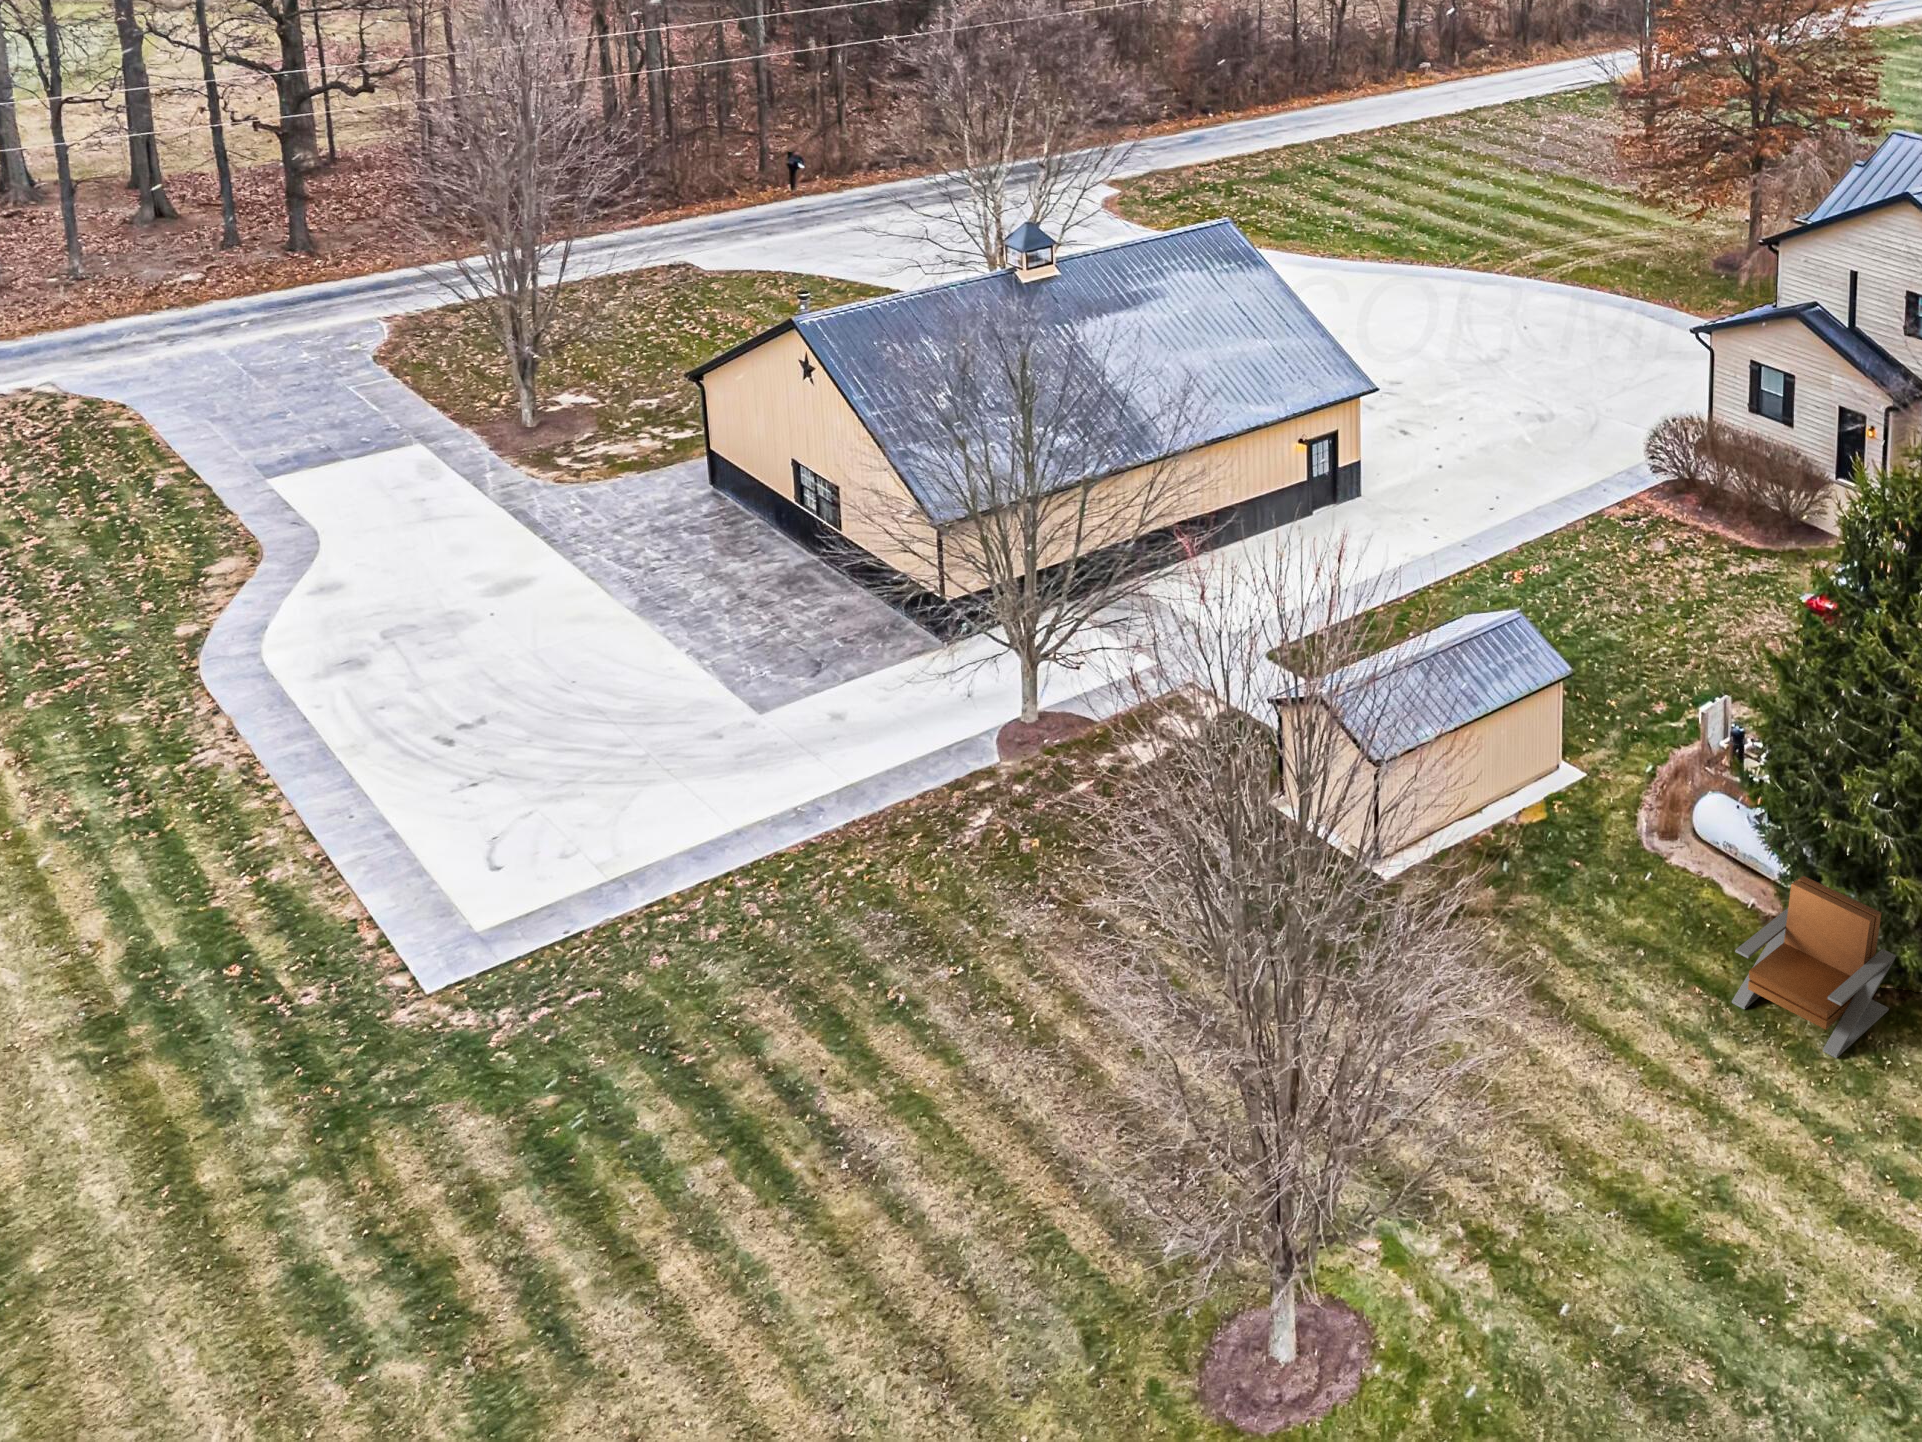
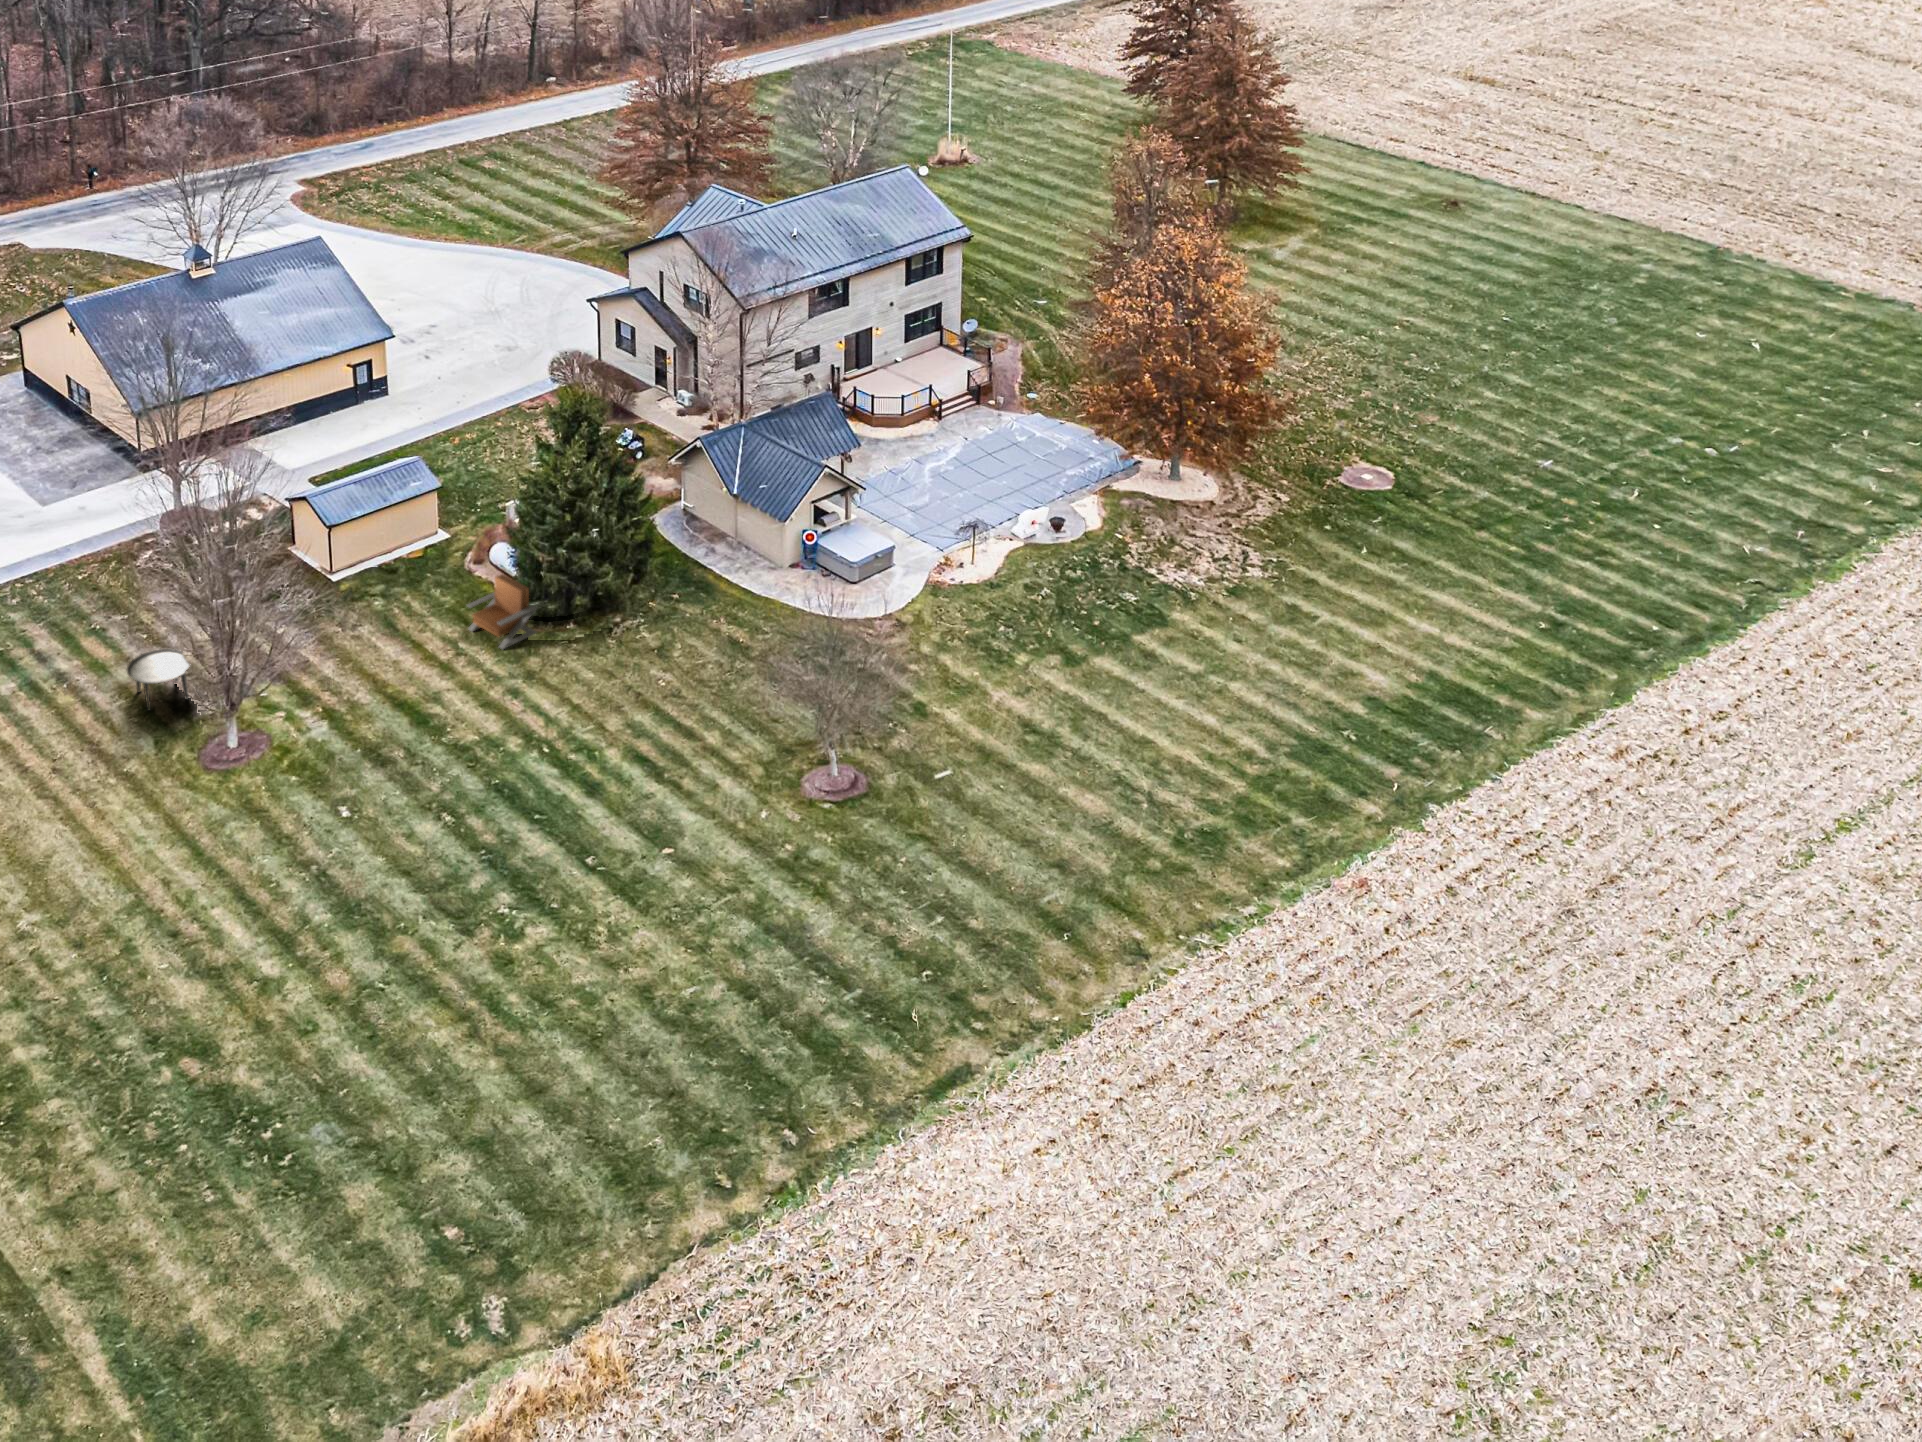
round table: none [1010,1084,1163,1255] -> present [127,649,189,711]

